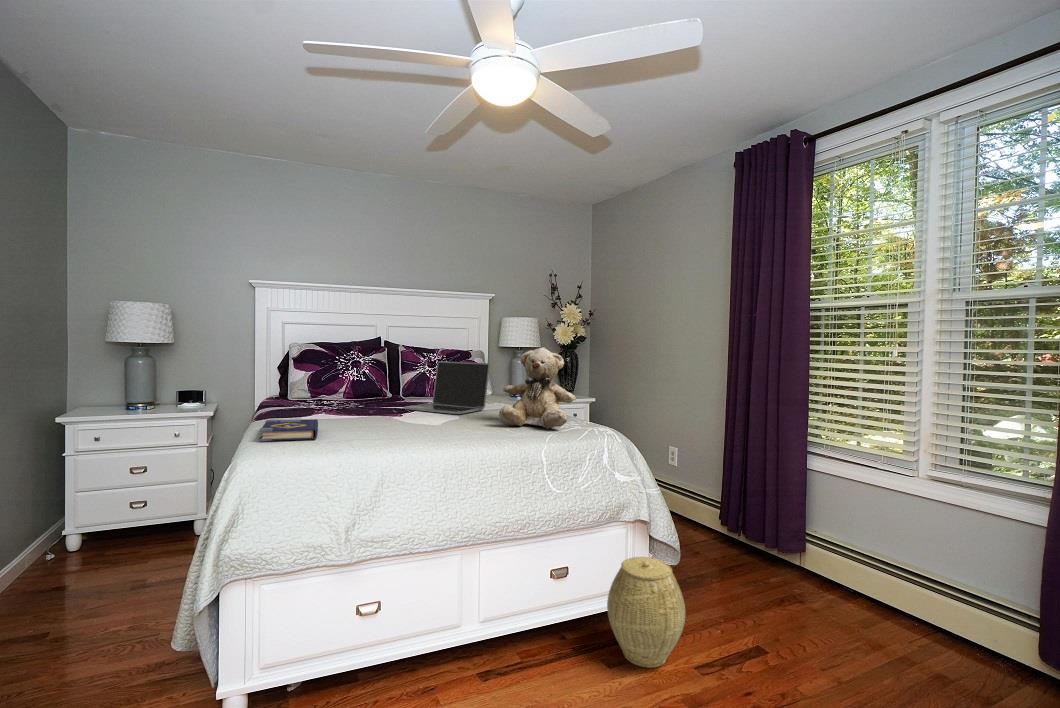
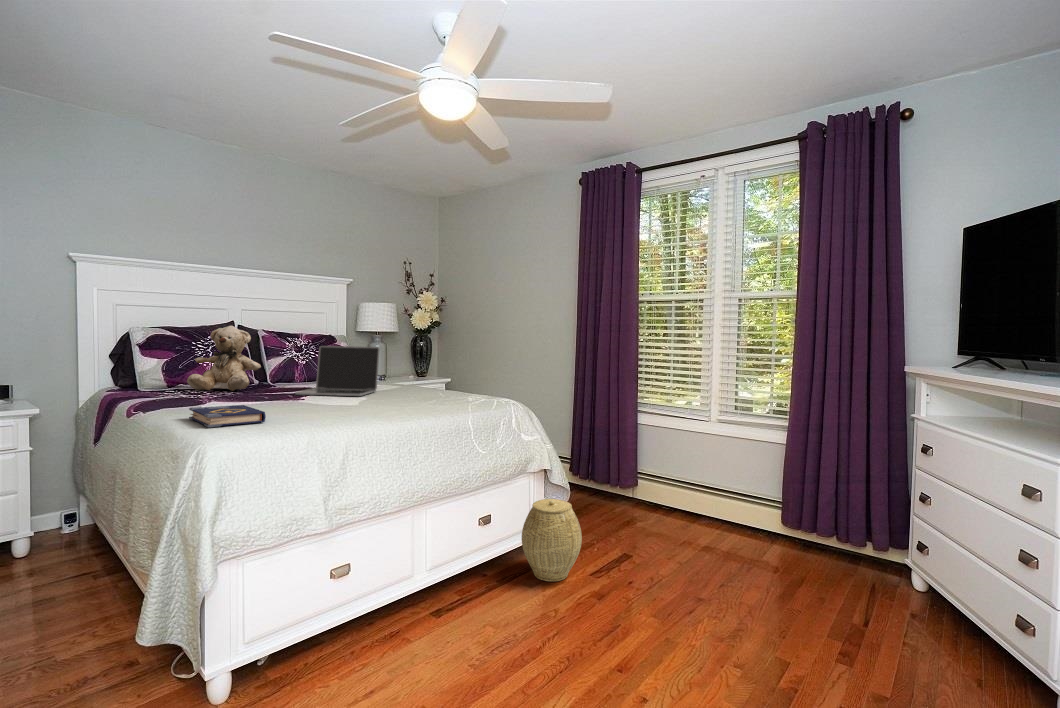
teddy bear: present [499,348,576,429] -> present [187,326,261,391]

